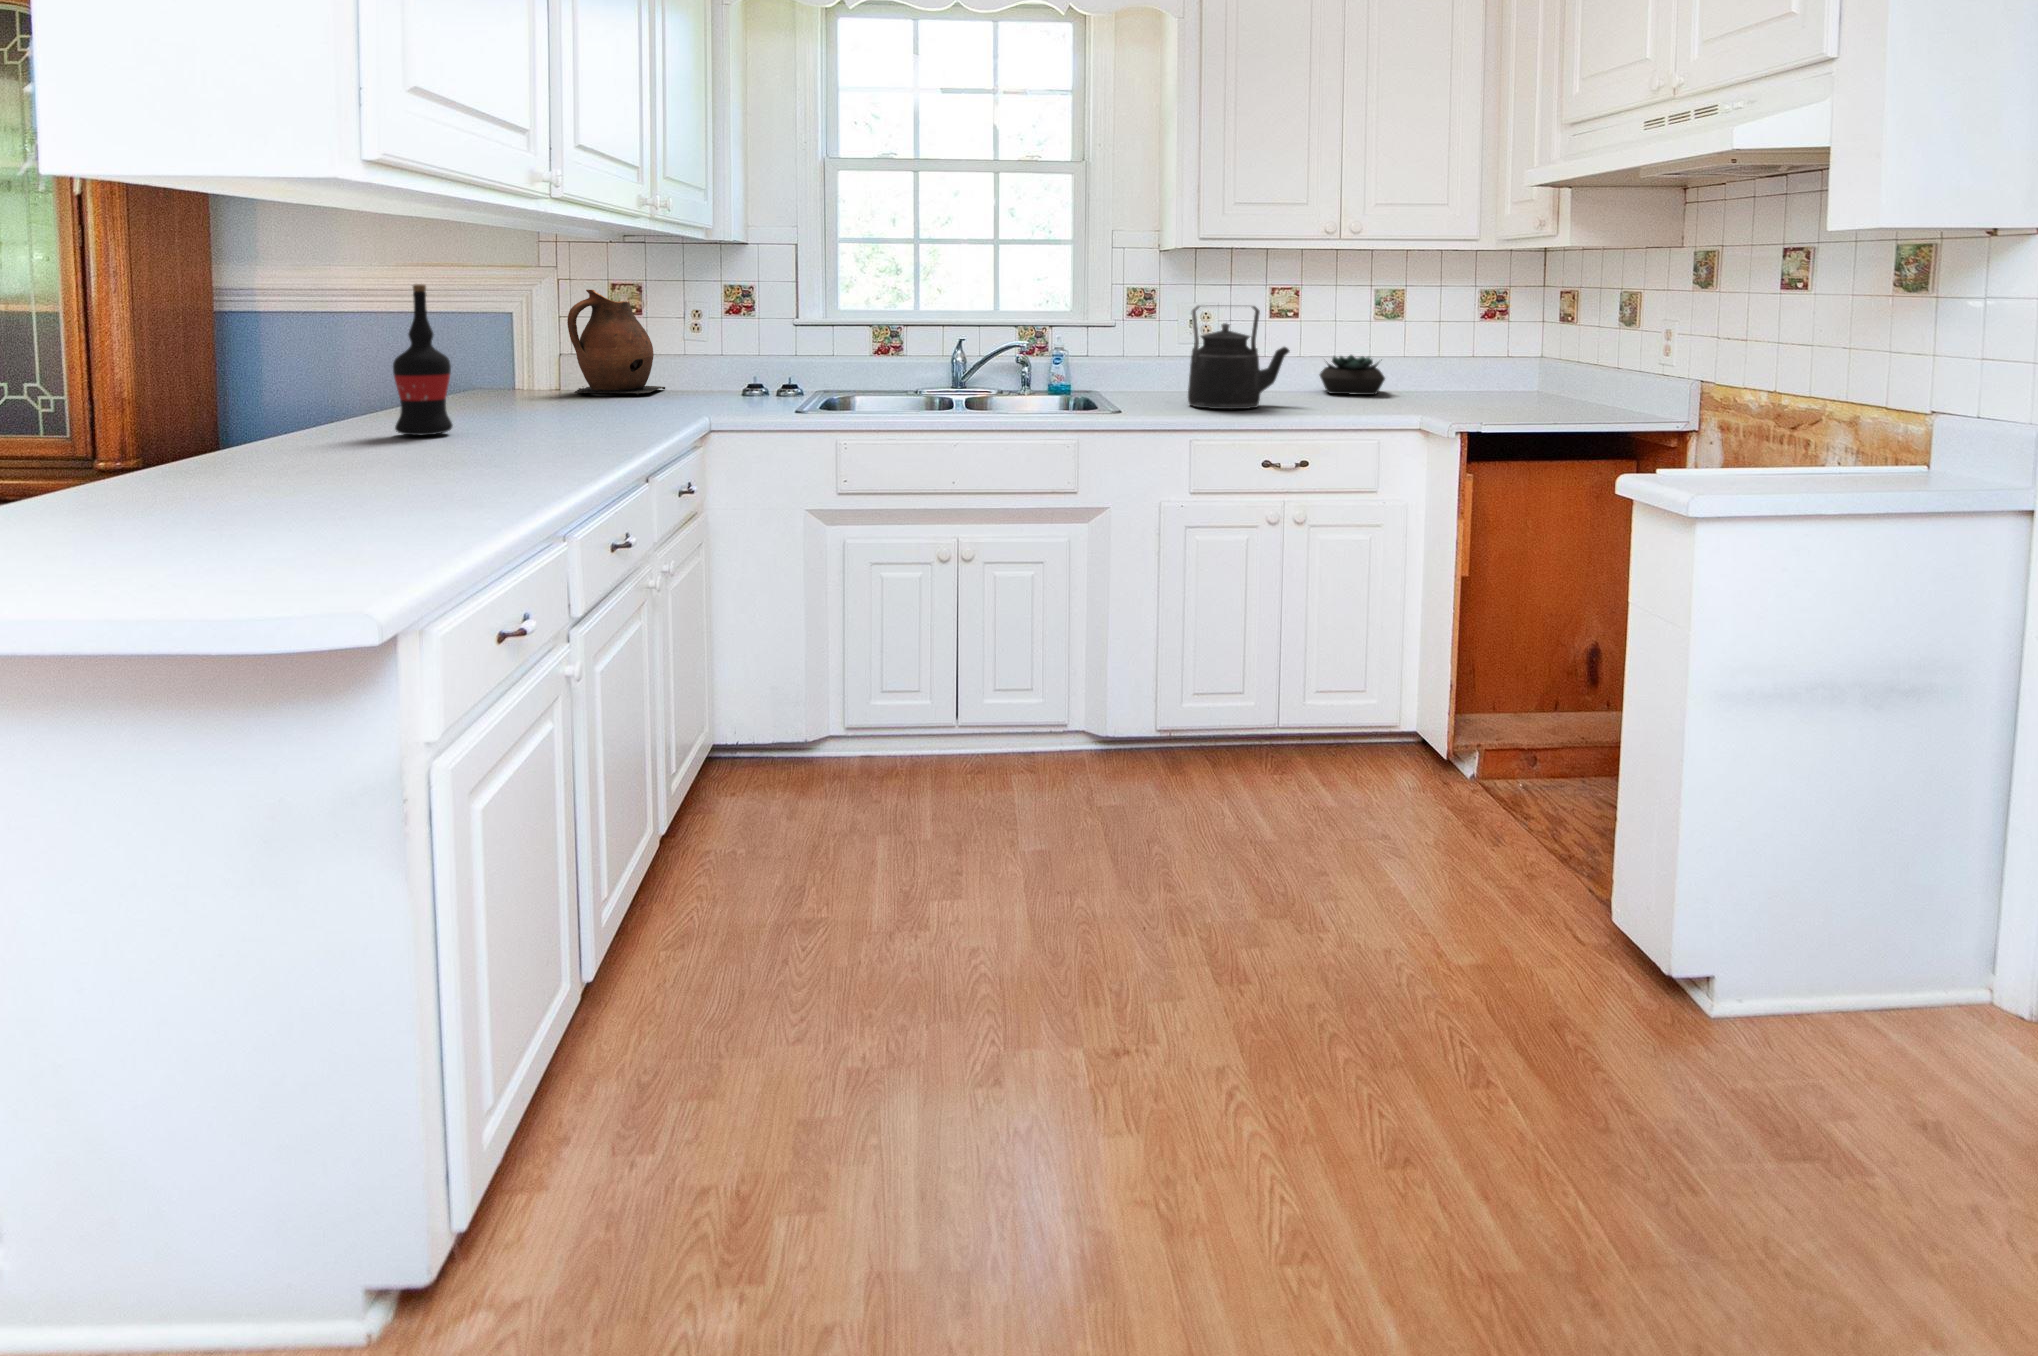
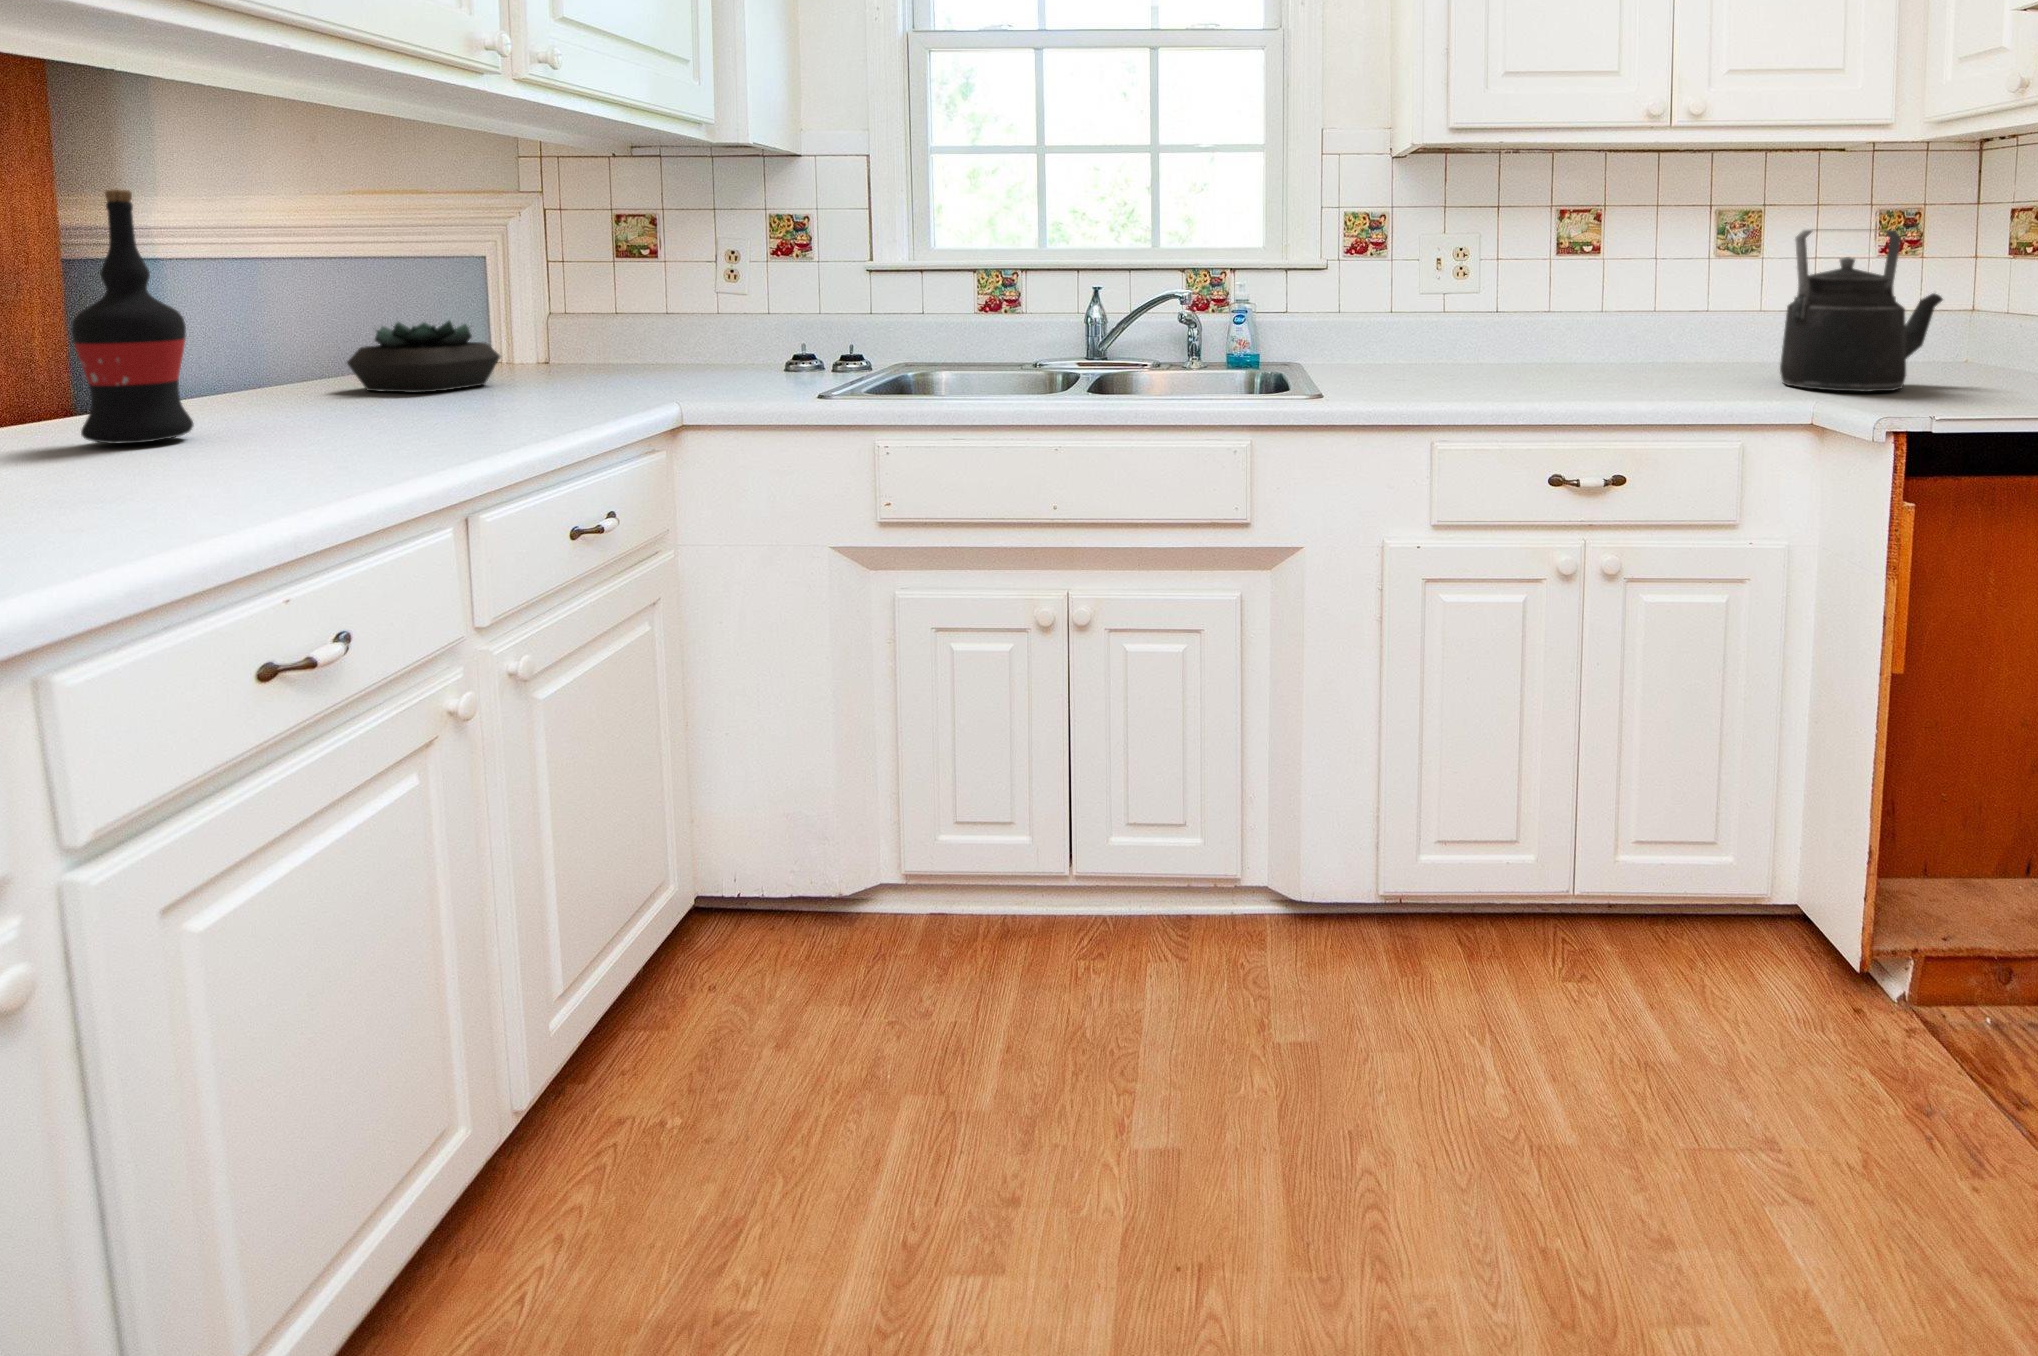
ceramic pitcher: present [567,290,665,395] -> none [527,218,685,370]
kettle: present [1188,305,1289,409] -> present [1780,229,1943,392]
succulent plant: present [1320,355,1385,395] -> present [347,321,500,392]

